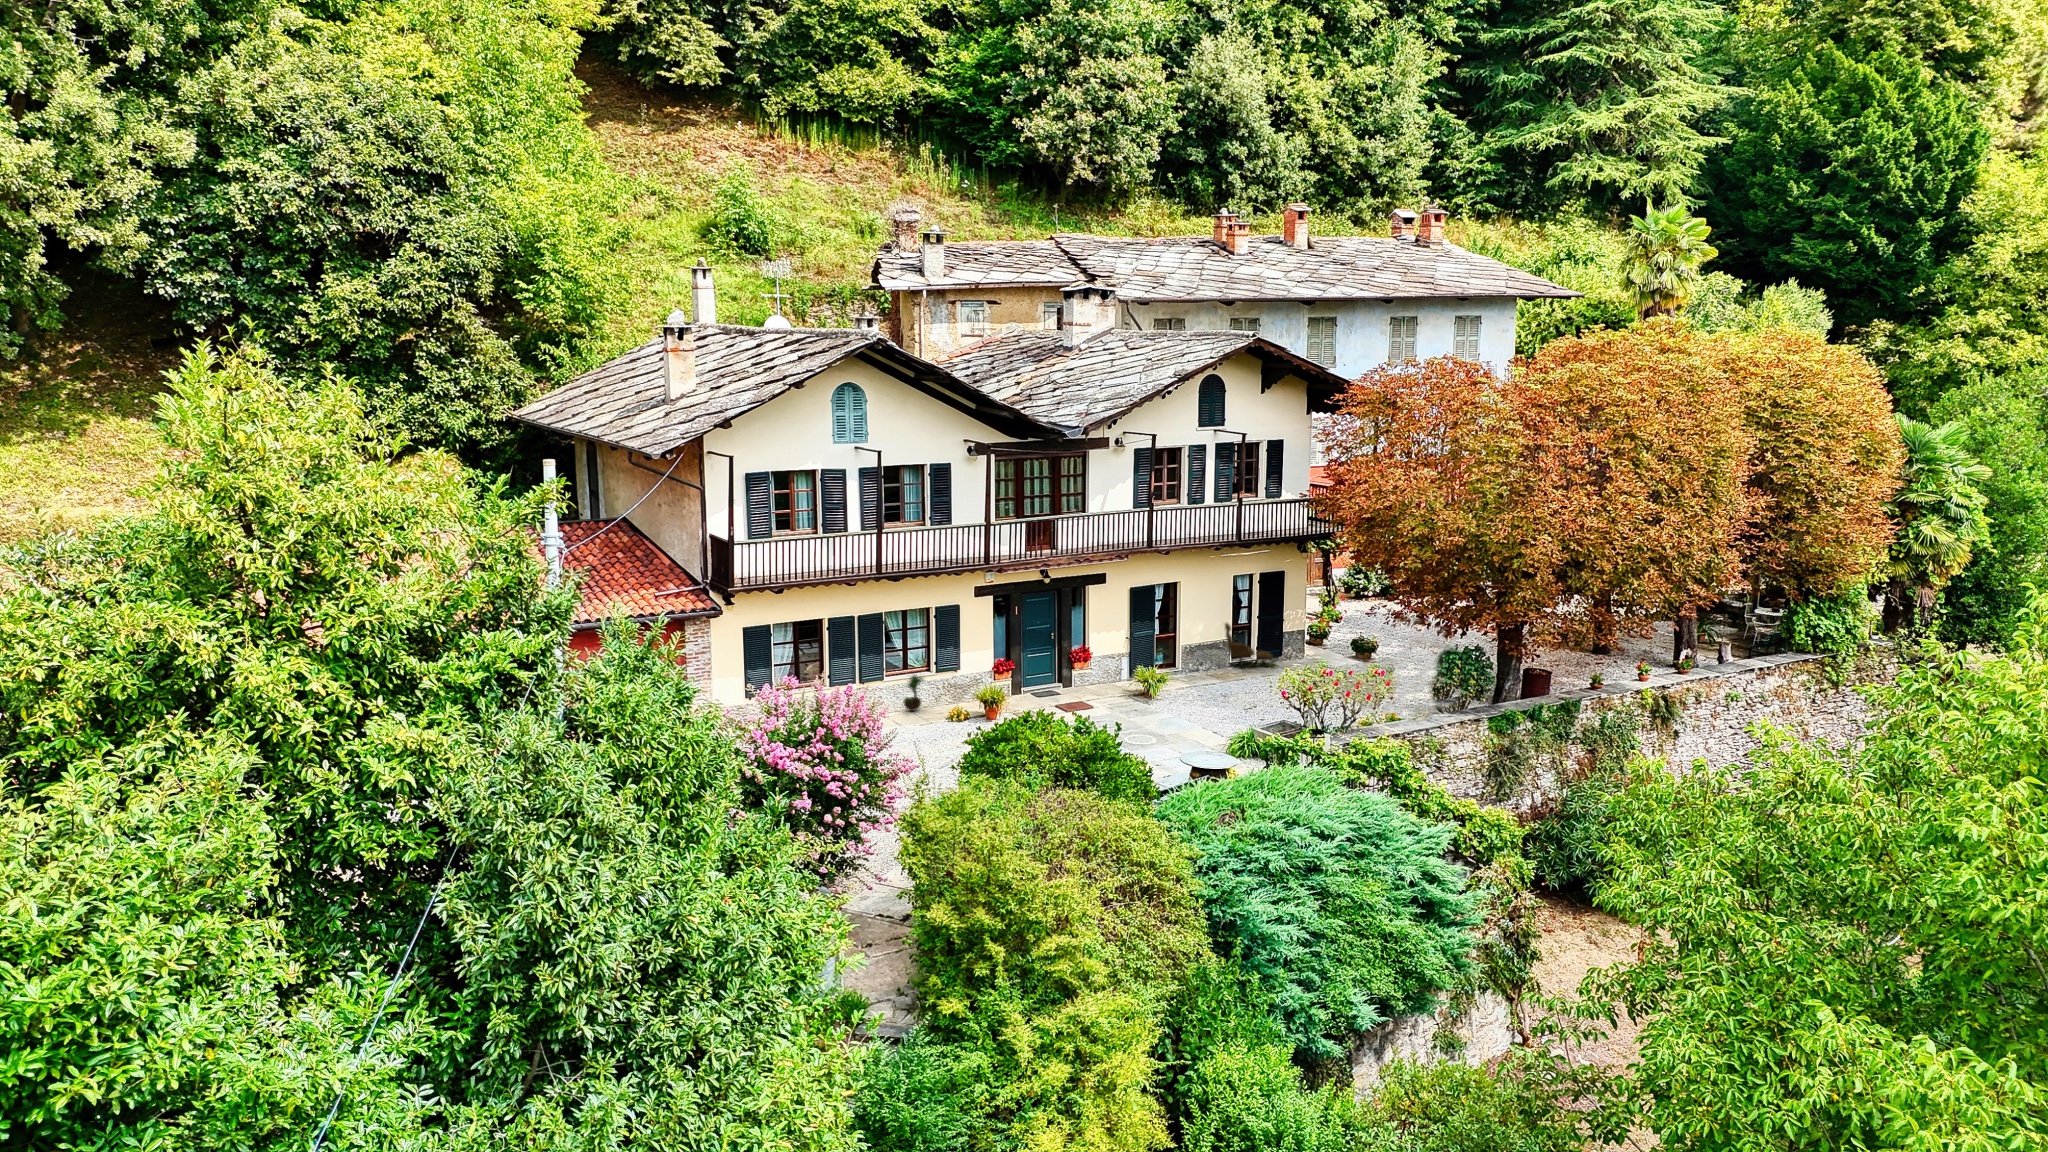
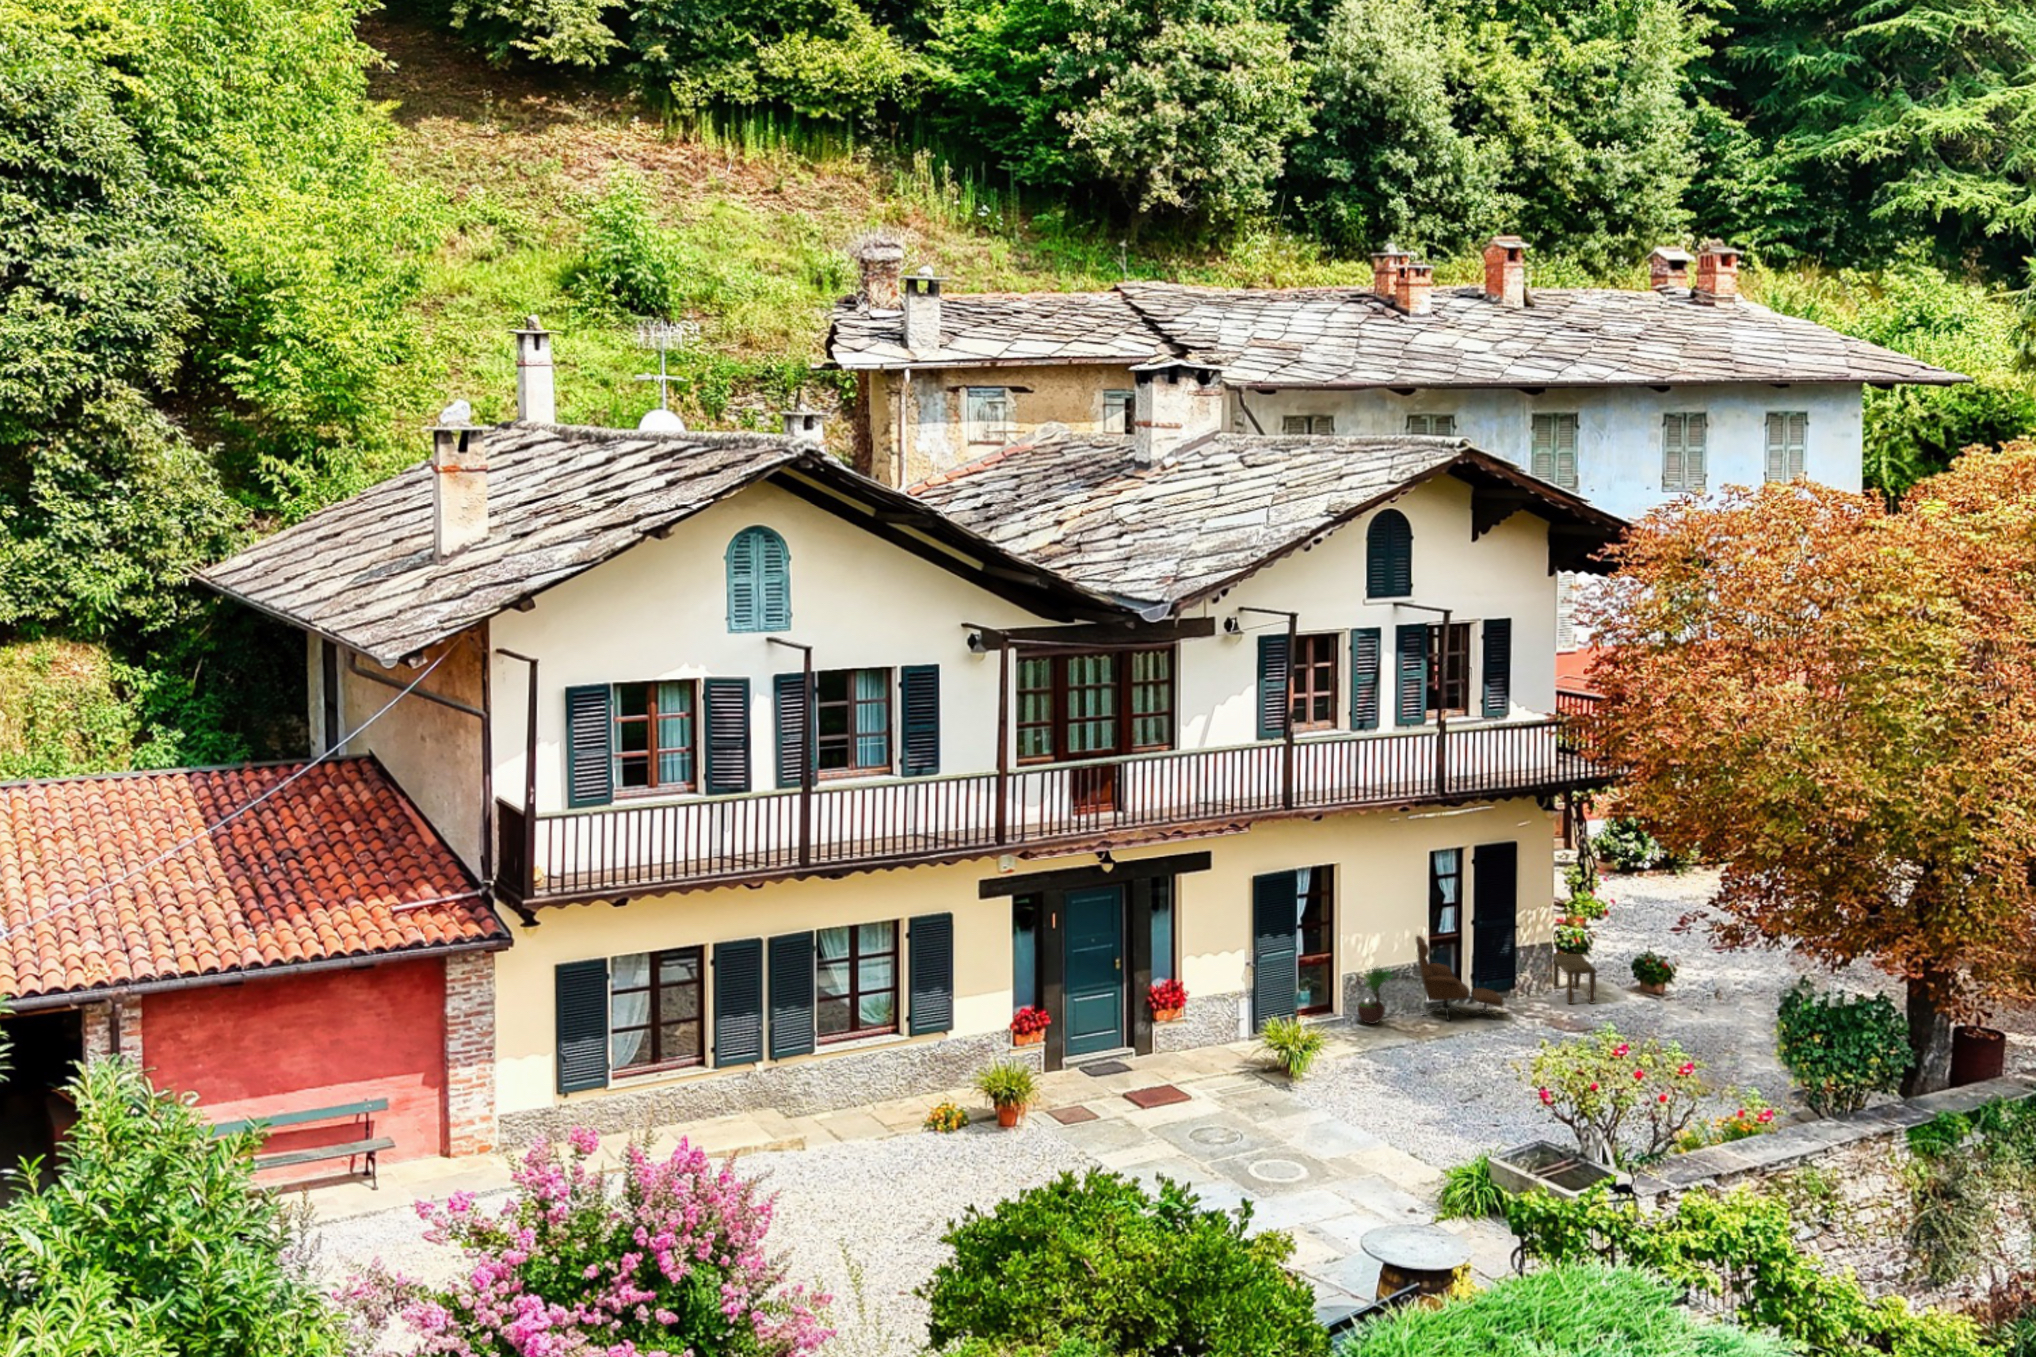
bench: none [1305,633,1328,660] -> present [1553,954,1596,1004]
potted tree: present [903,674,923,711] -> present [1357,968,1391,1024]

